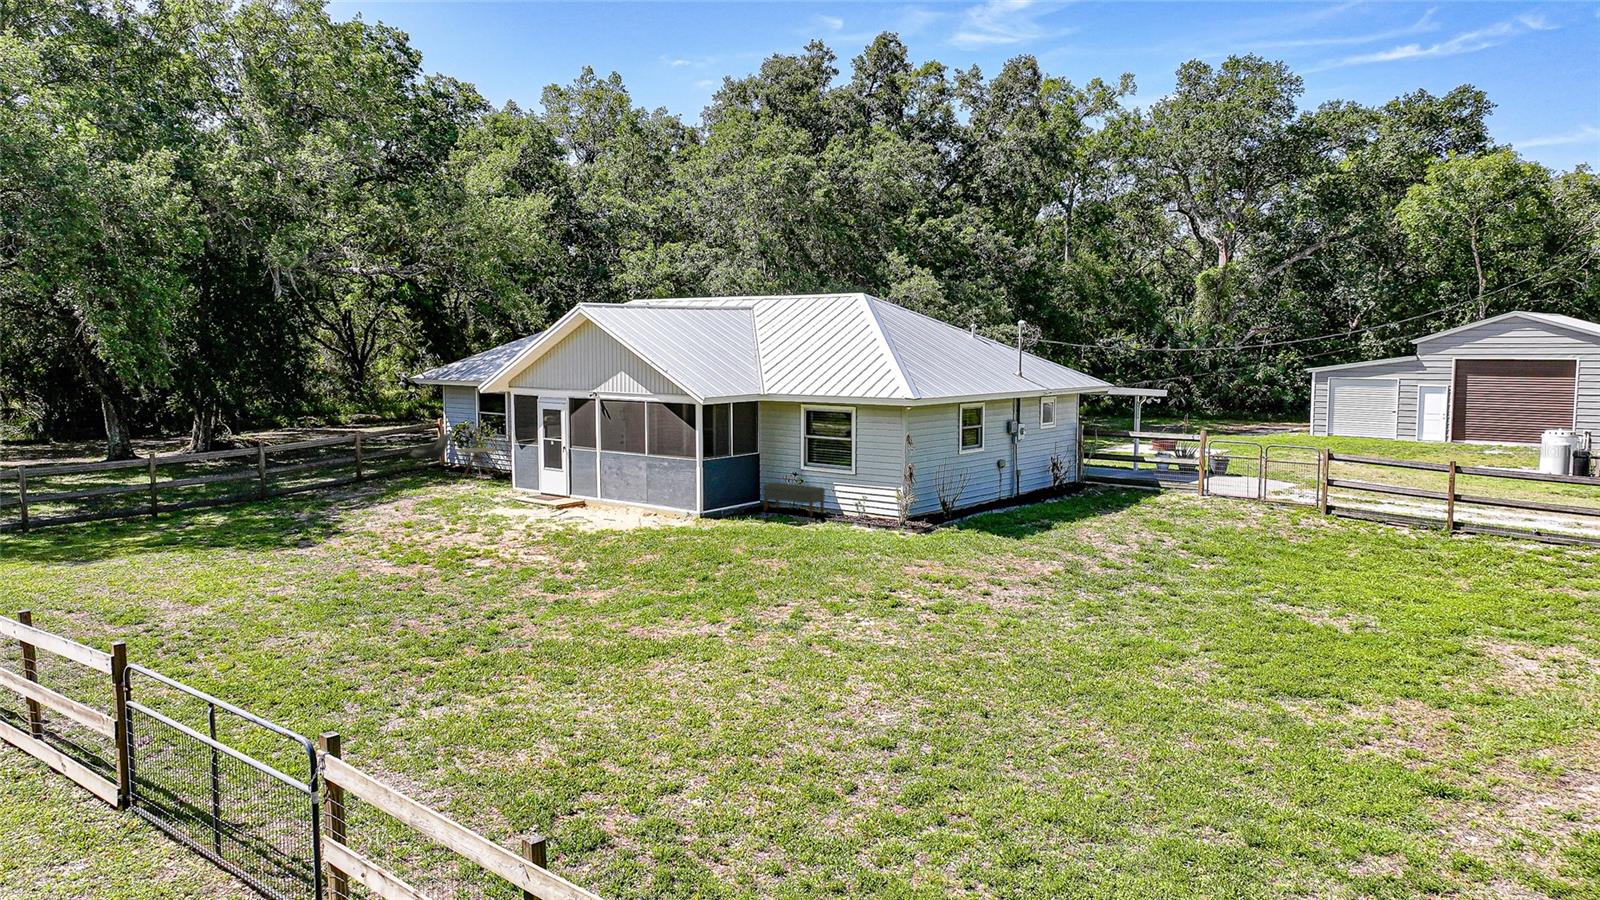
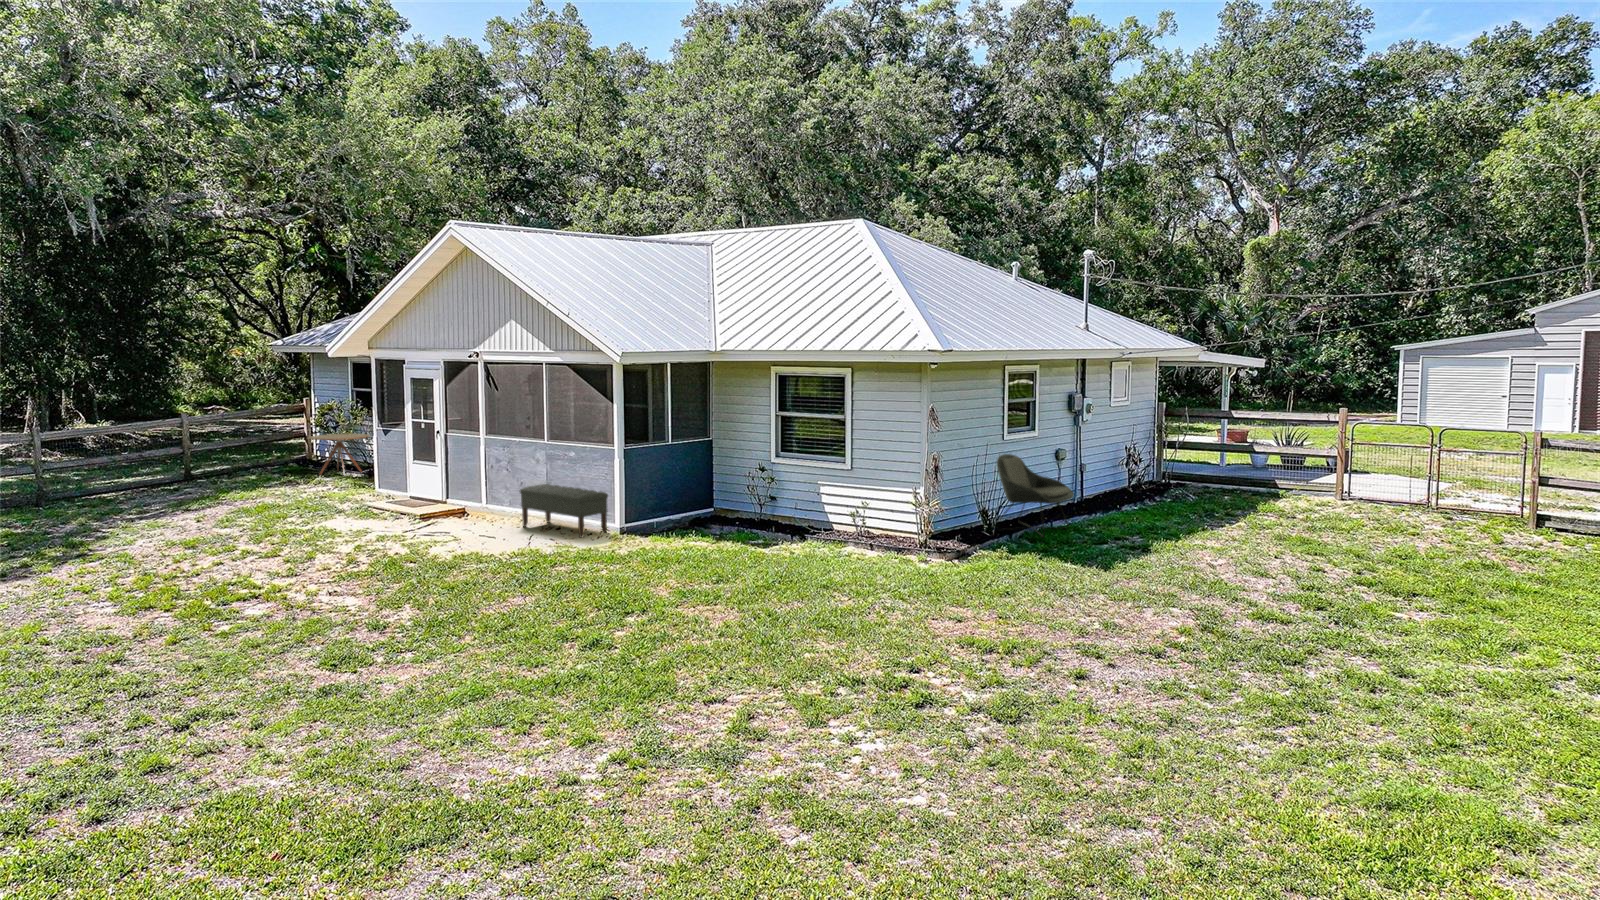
lounge chair: present [411,434,449,471] -> present [996,454,1074,538]
bench: present [763,482,825,517] -> present [520,484,608,538]

